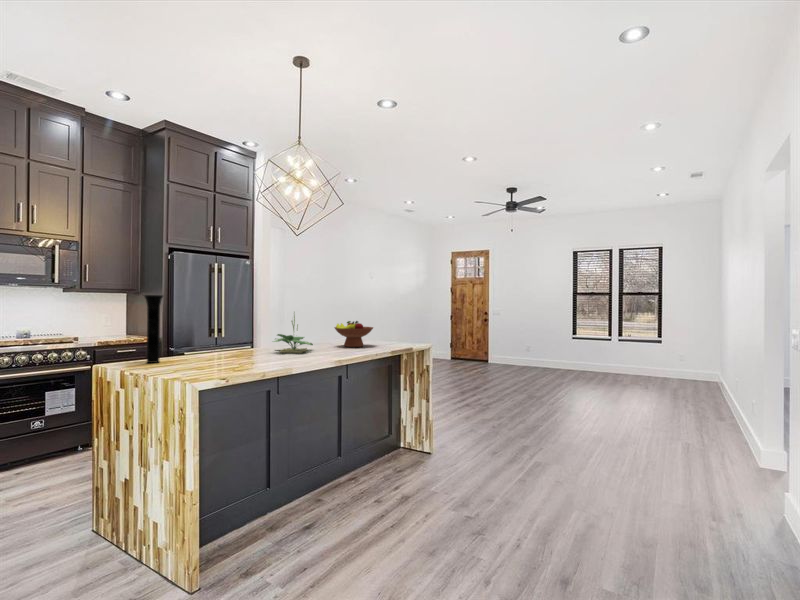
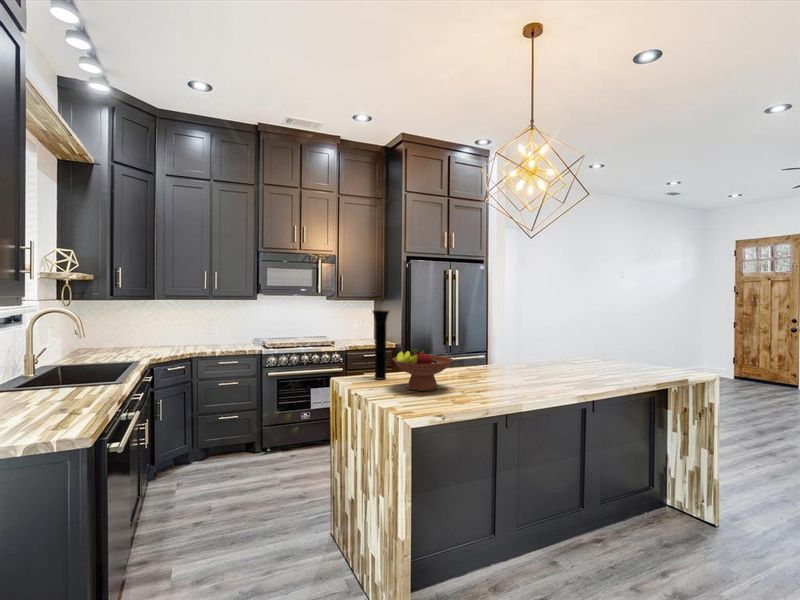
potted plant: present [274,316,313,353] -> none [500,326,549,377]
fruit bowl: present [335,321,373,347] -> present [392,349,453,391]

